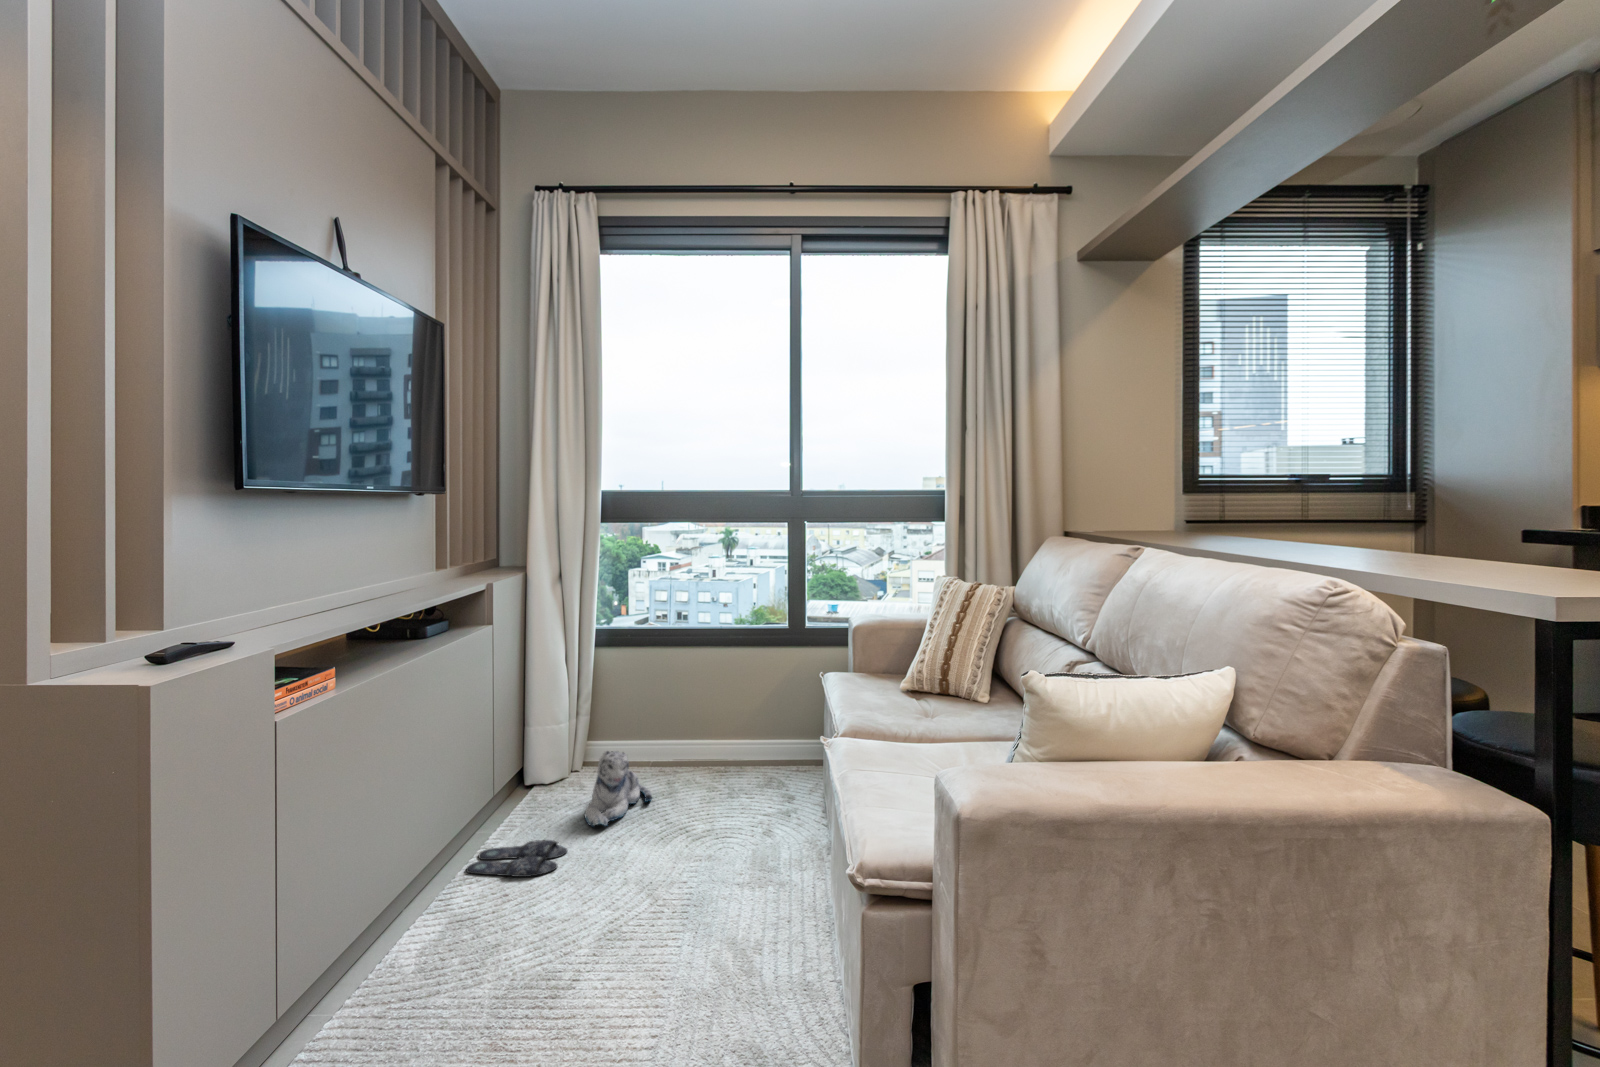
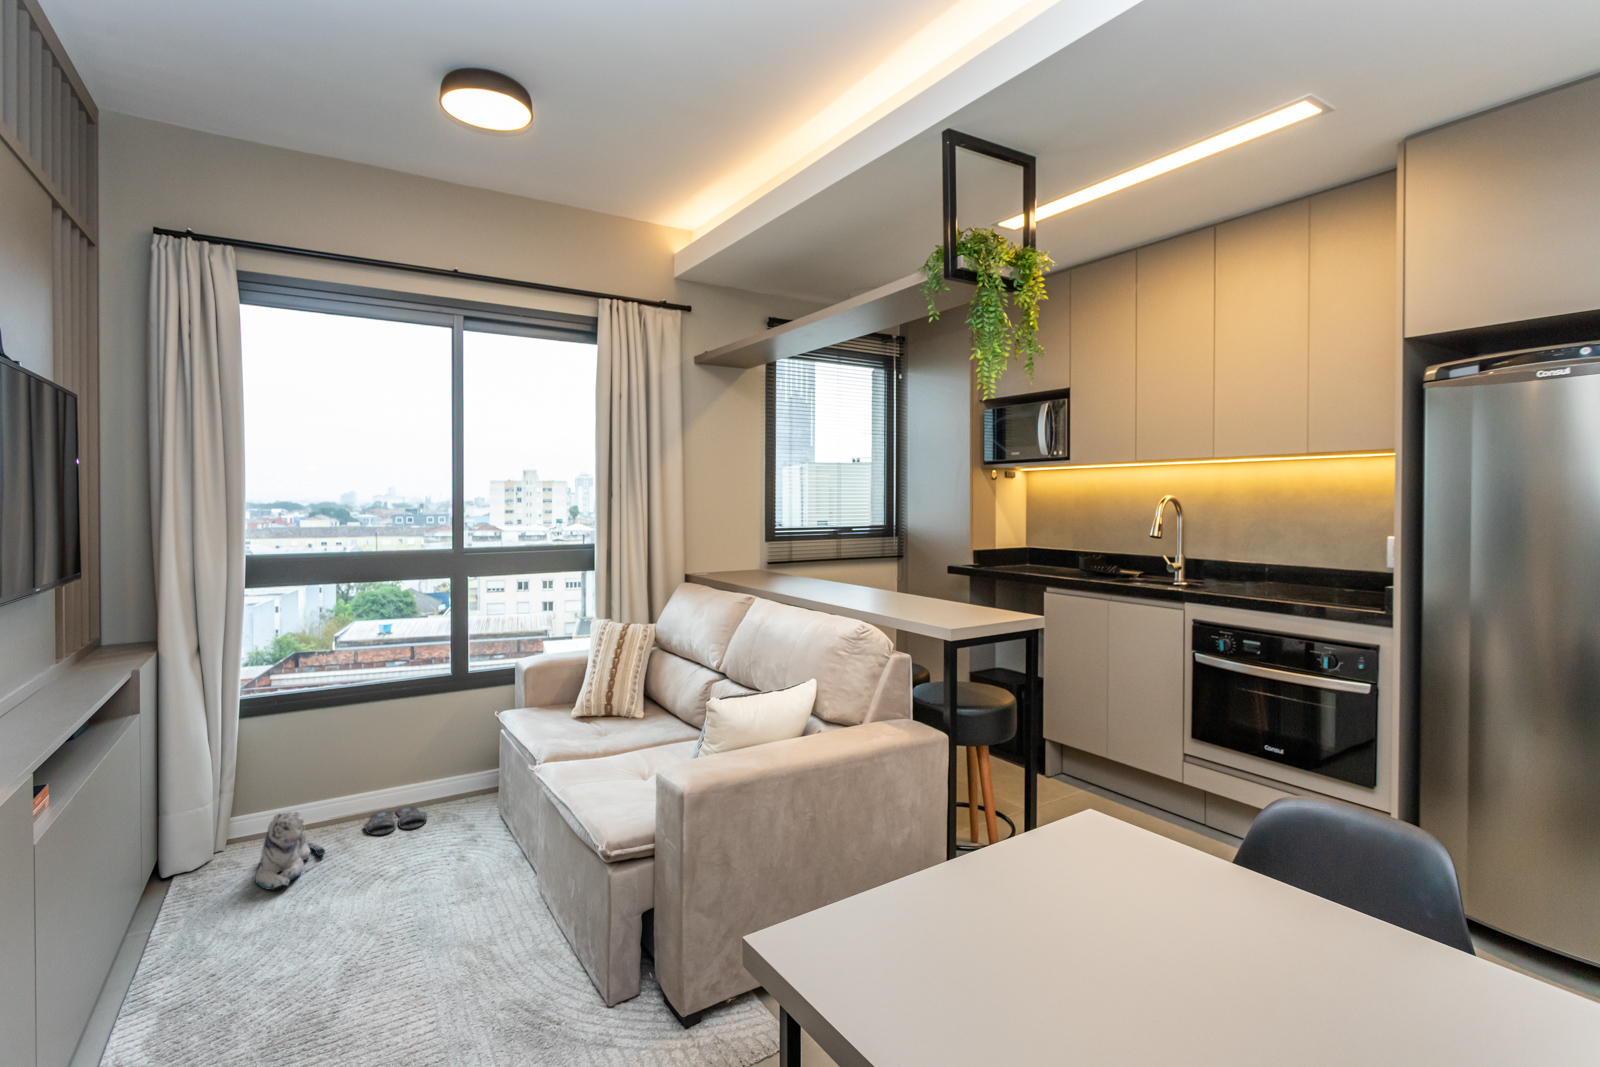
slippers: present [466,840,567,877] -> present [364,807,427,835]

